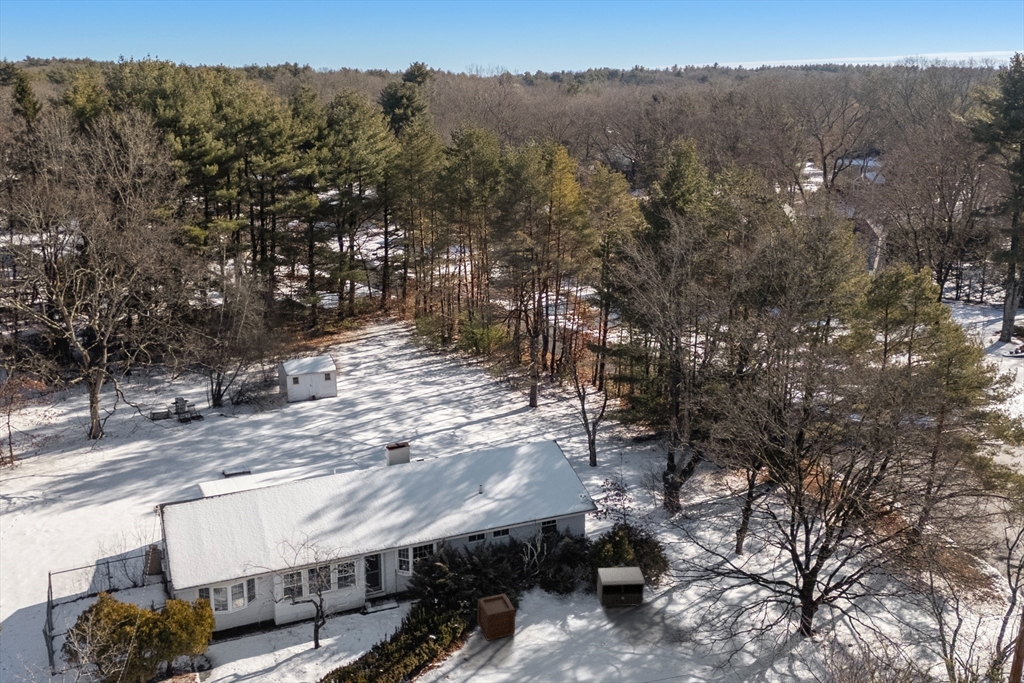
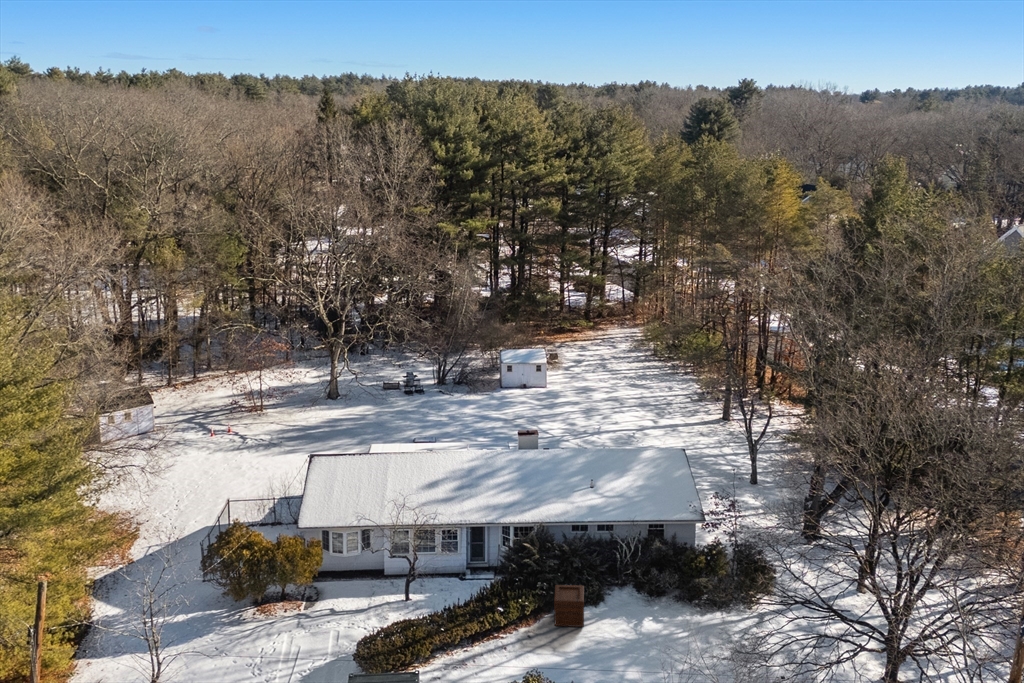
storage bench: present [597,567,645,607] -> none [684,583,734,632]

